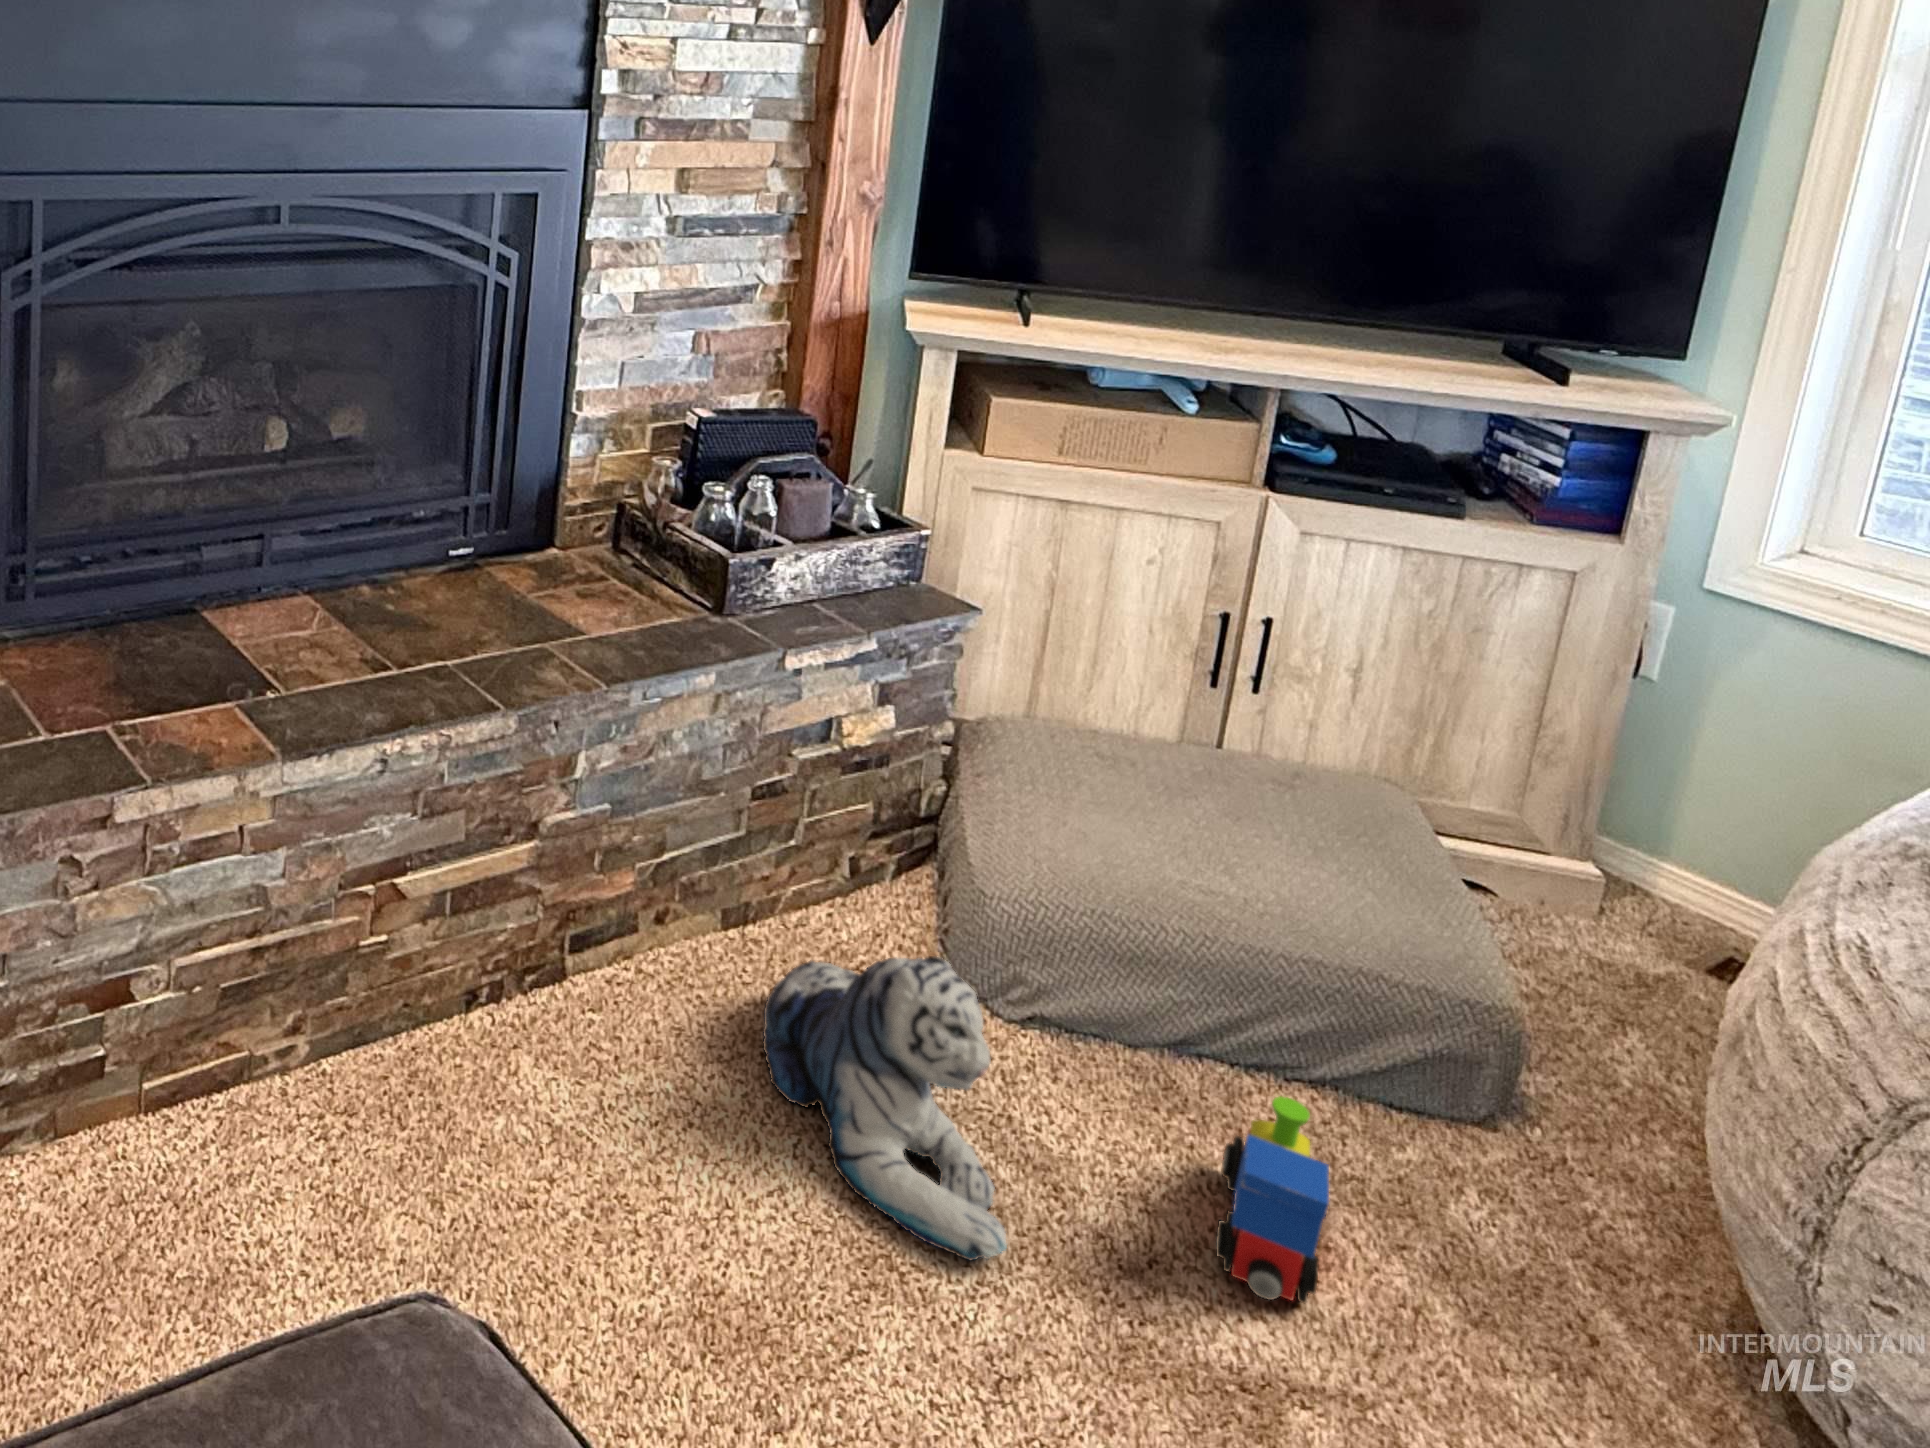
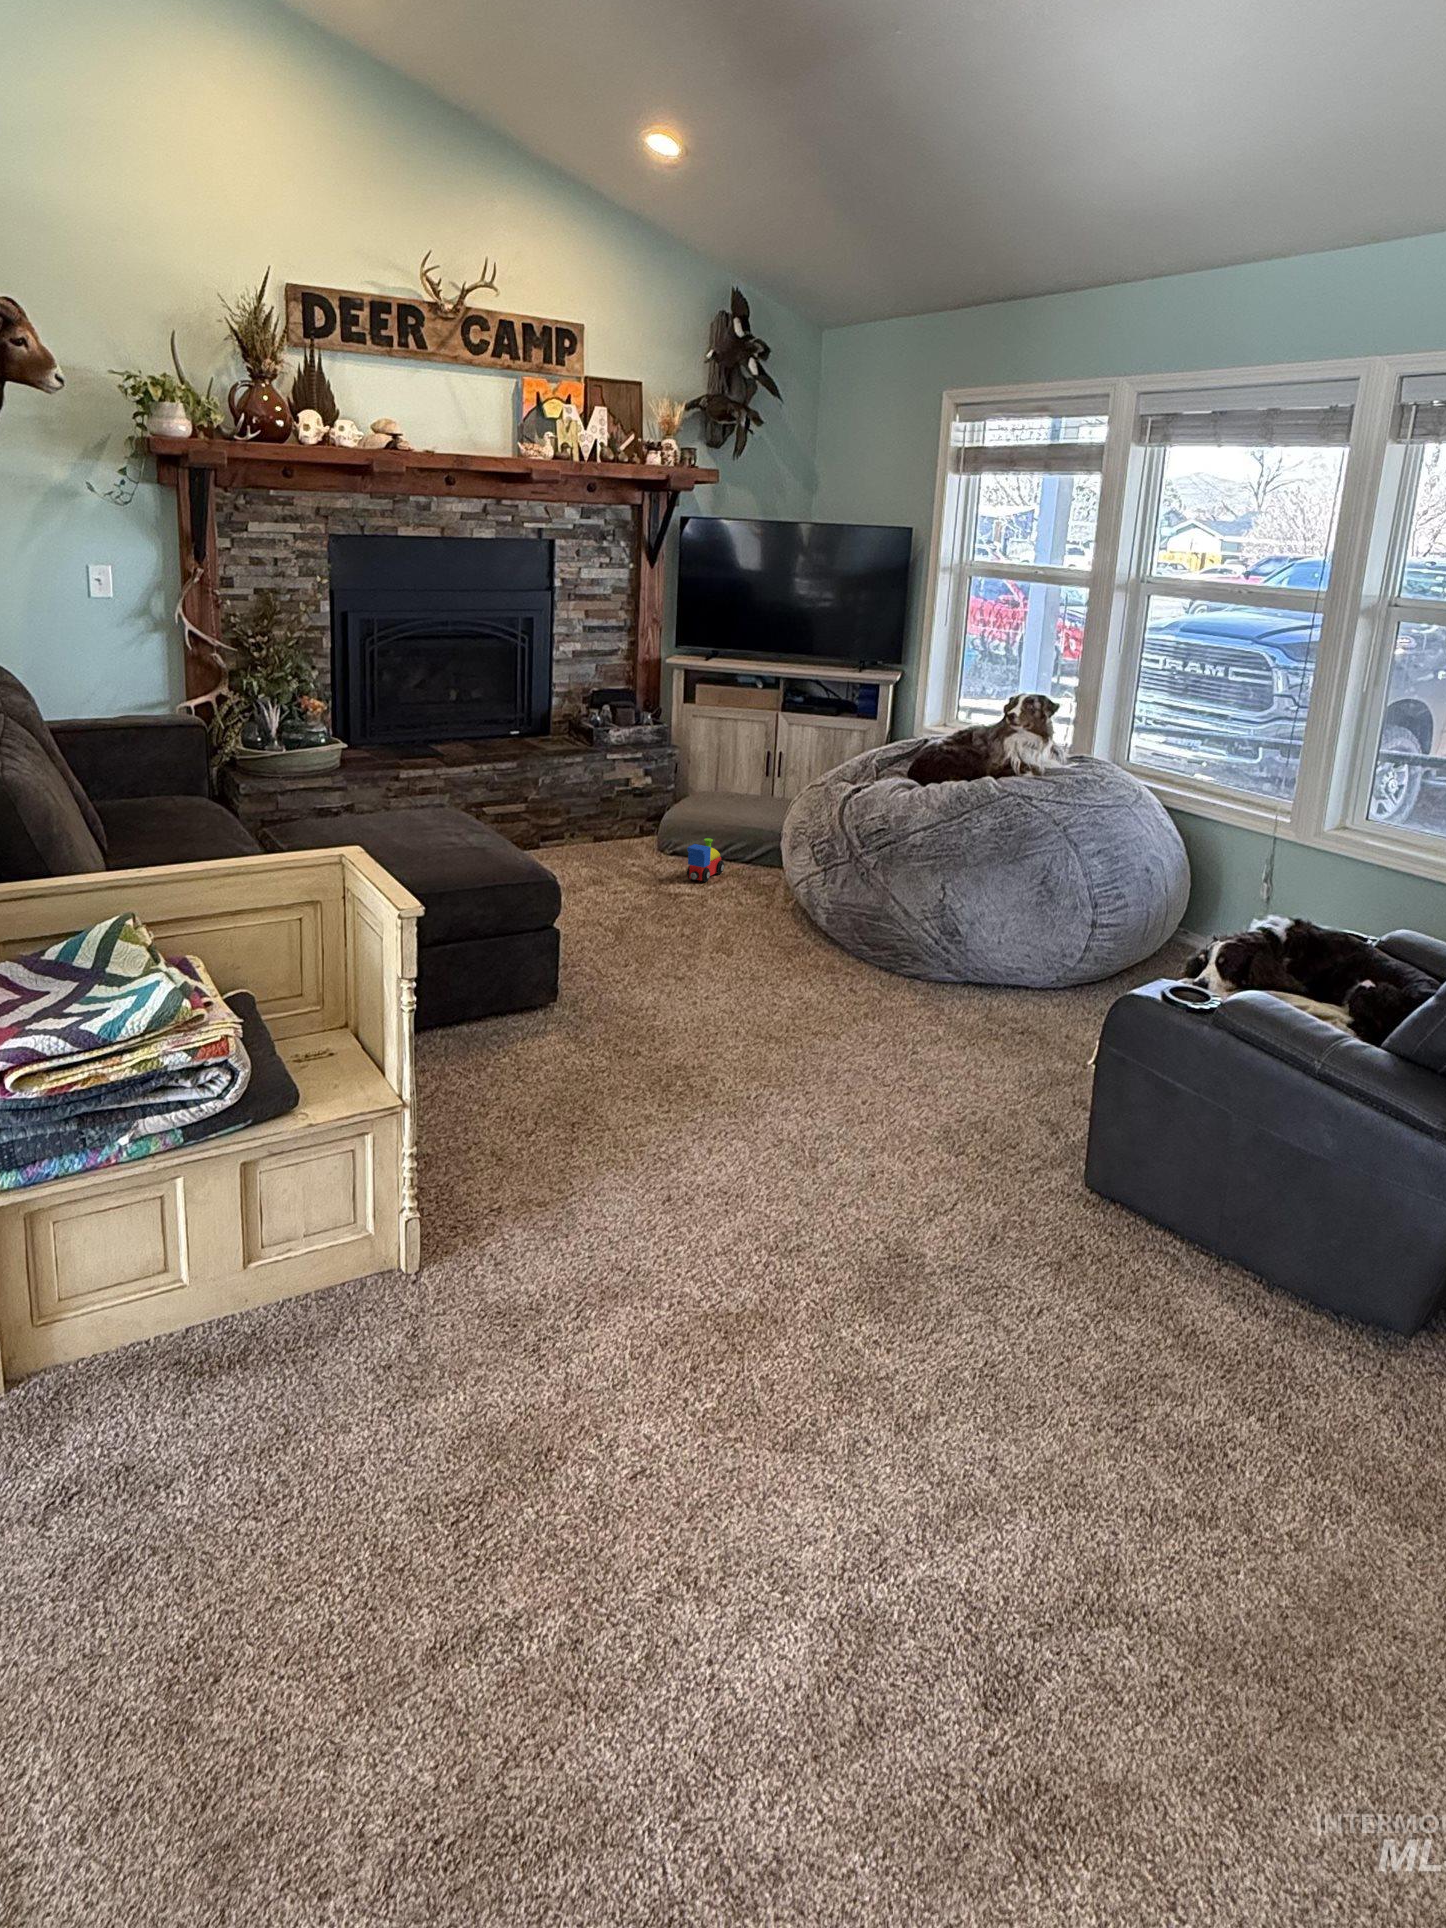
plush toy: present [763,956,1007,1260] -> none [588,813,642,877]

